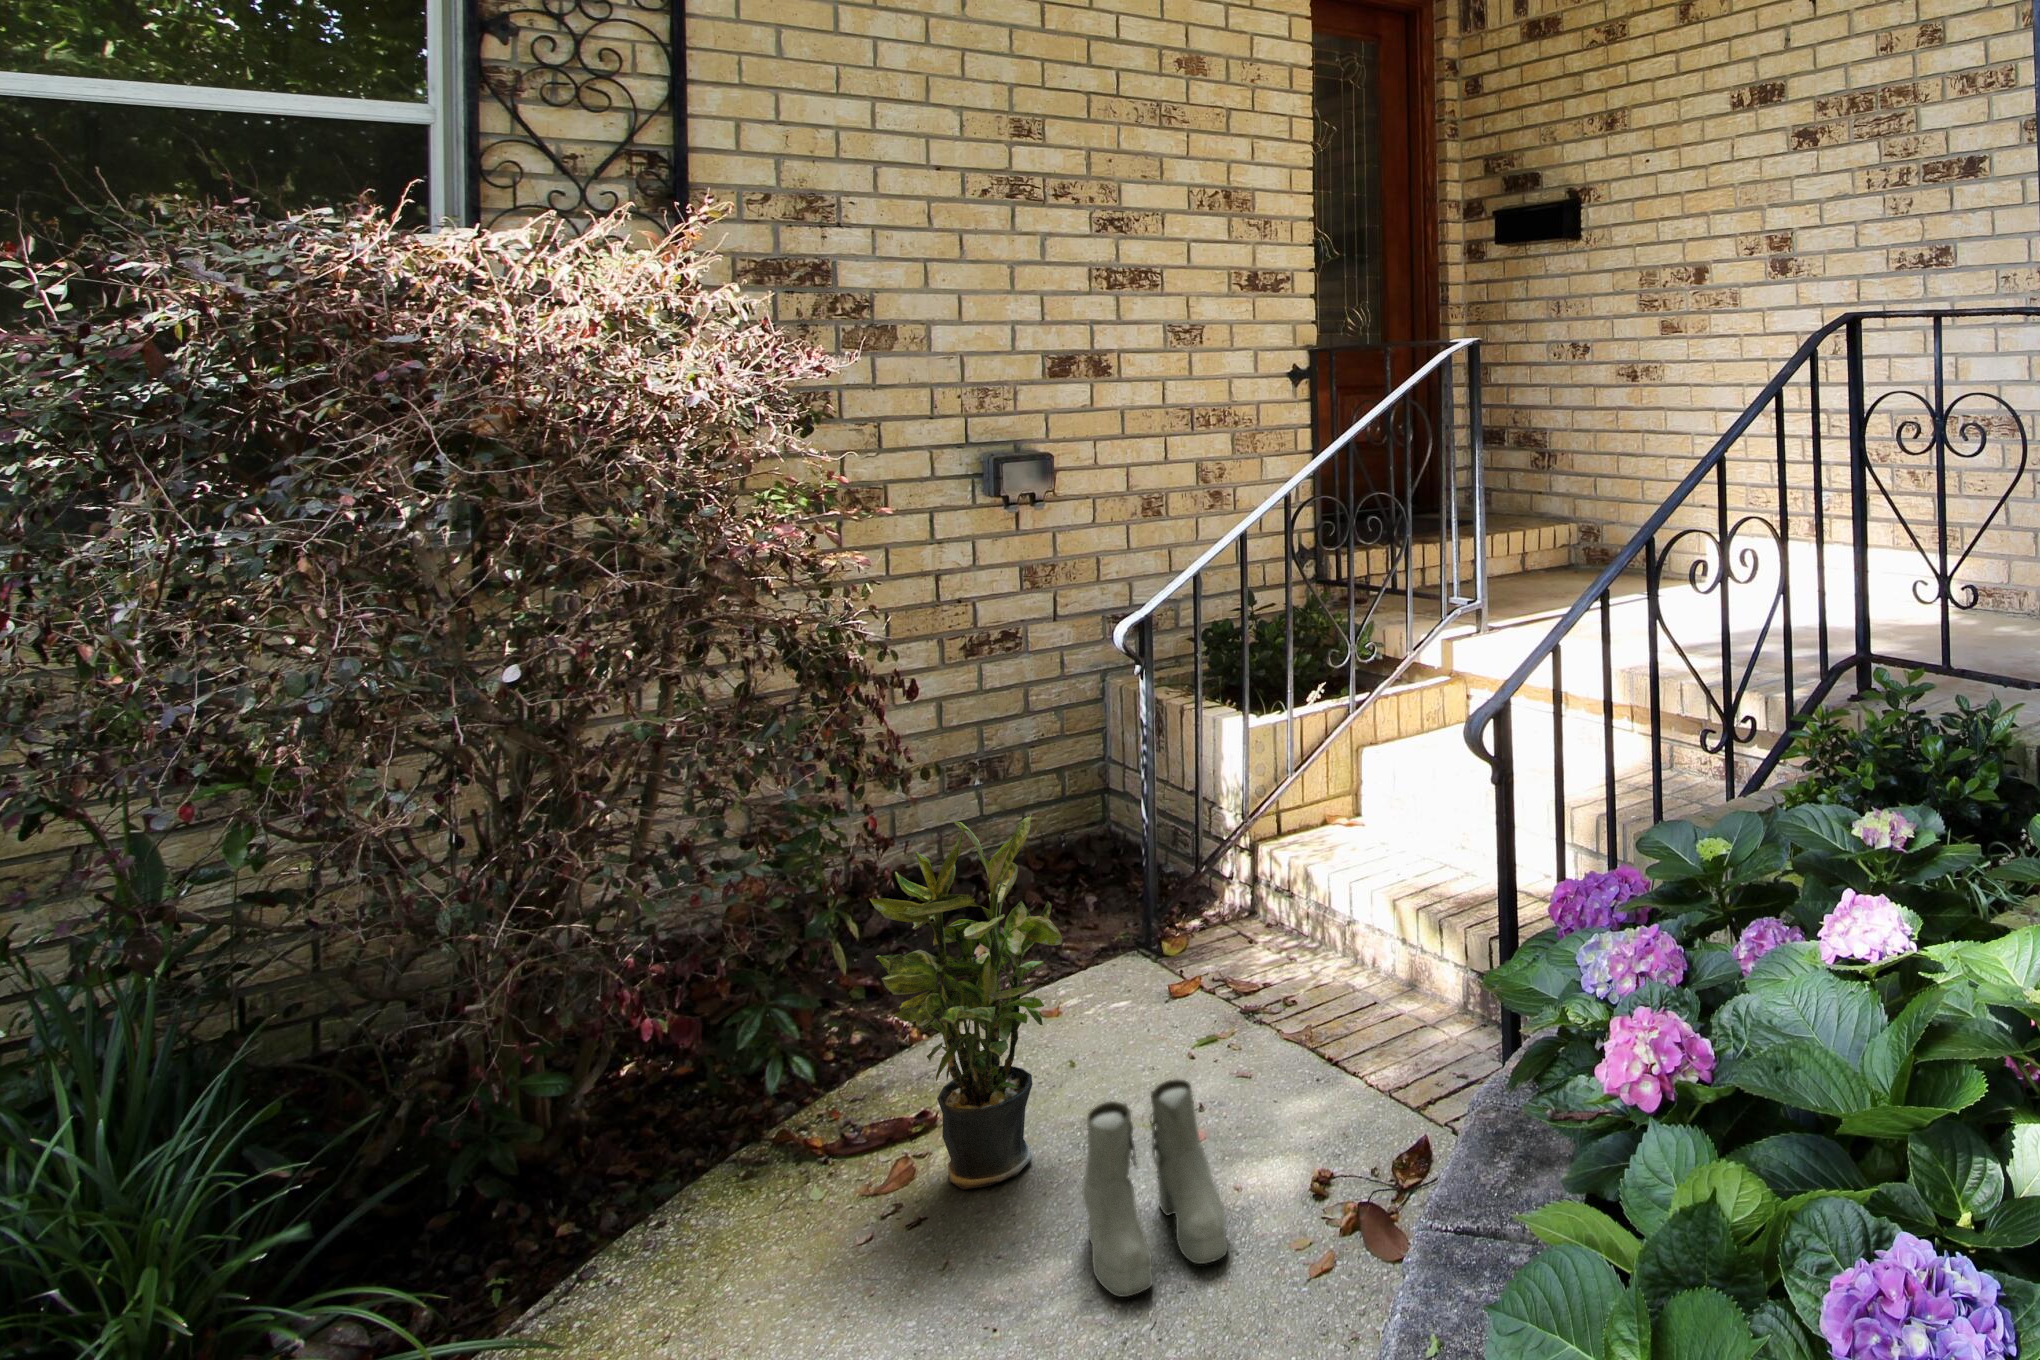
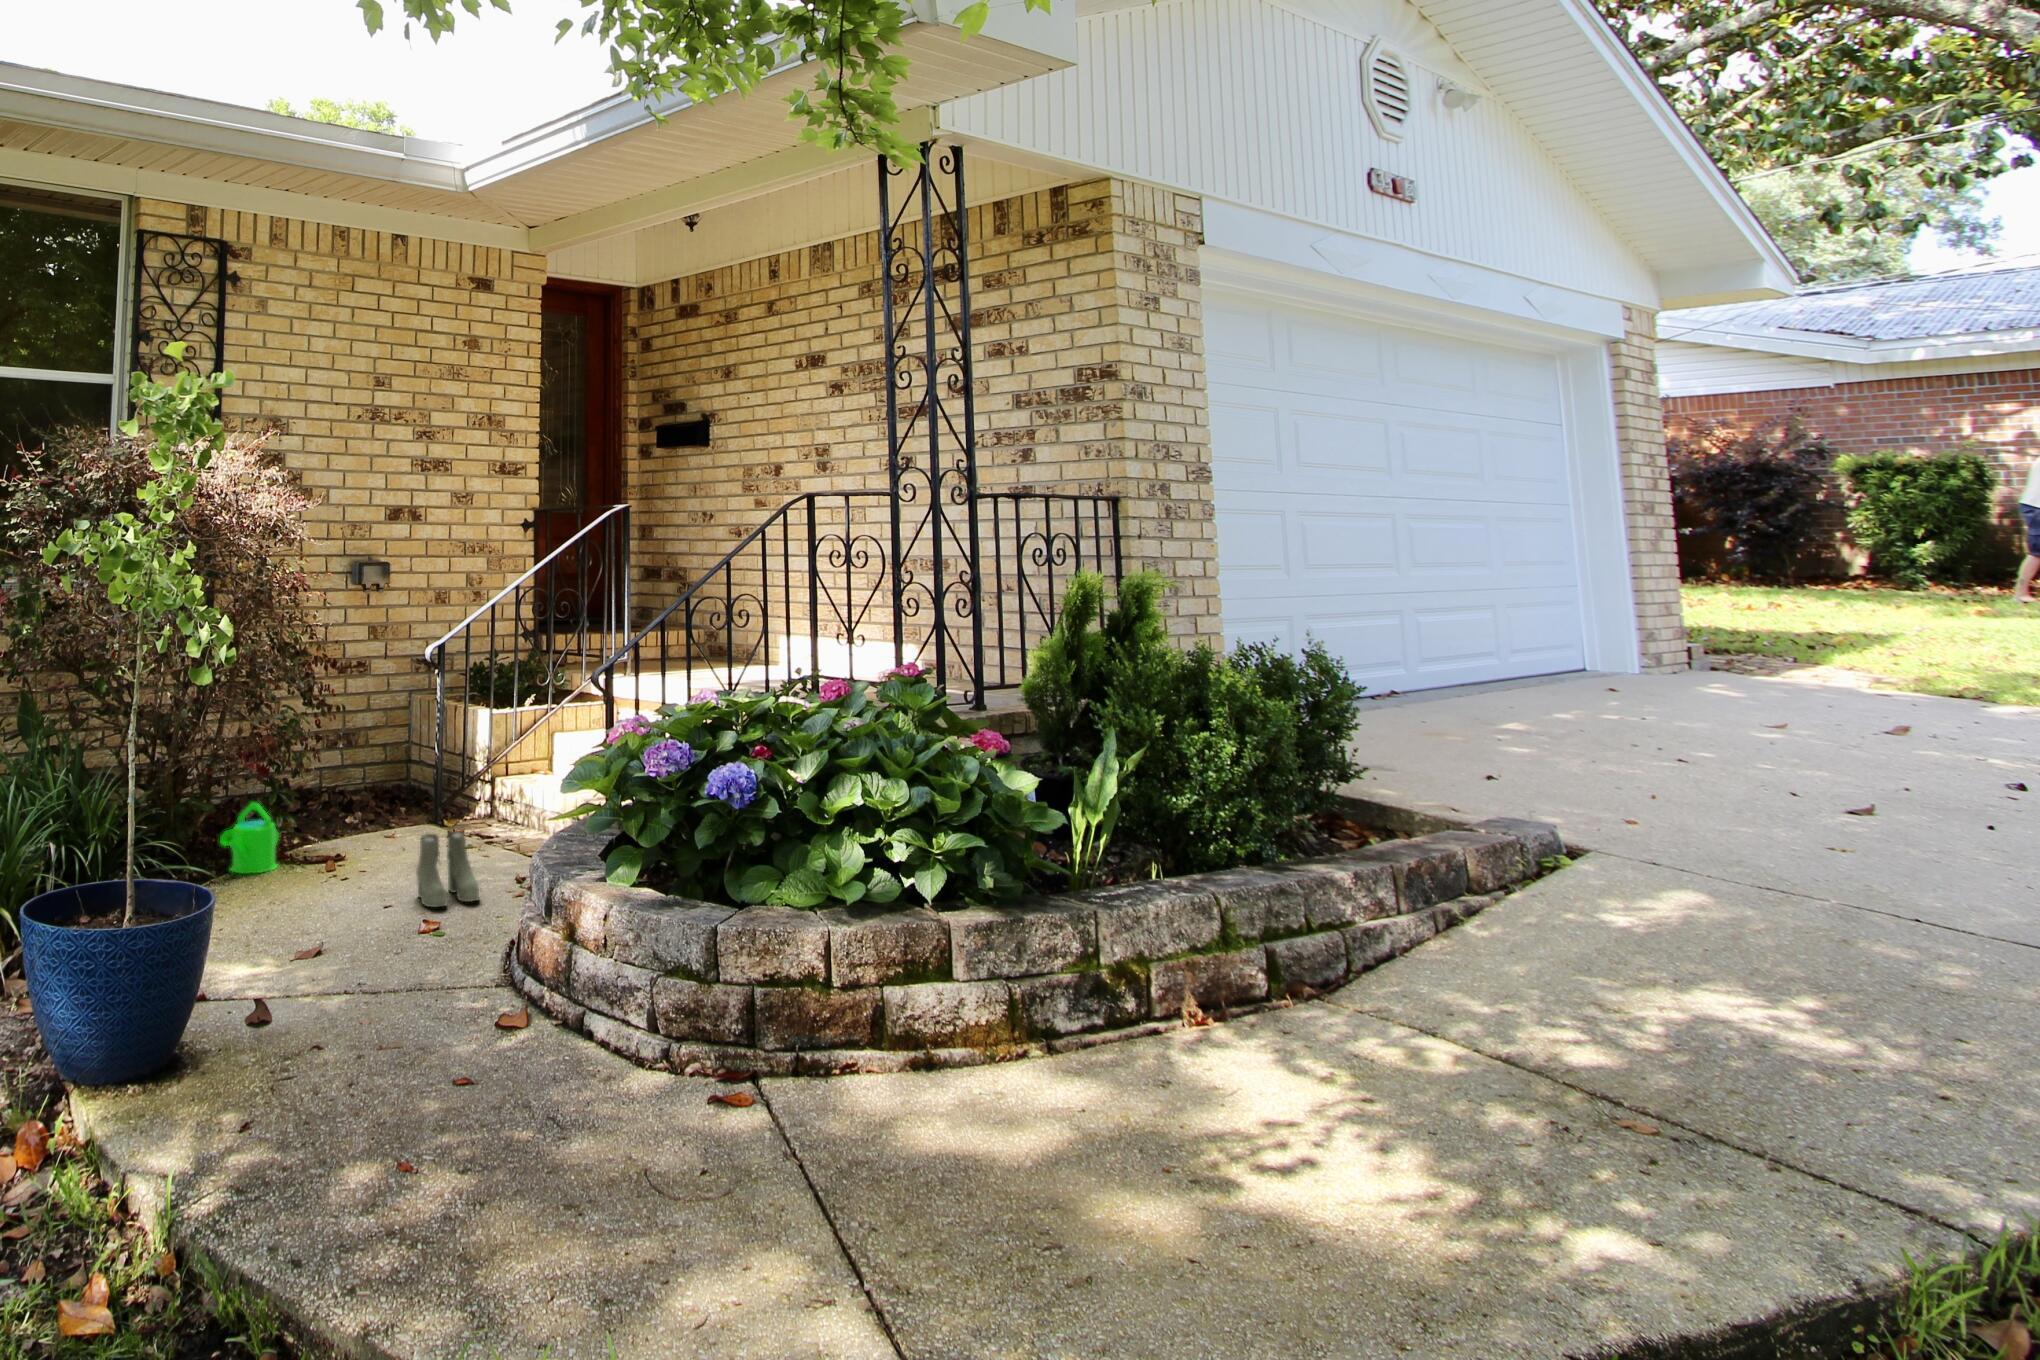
potted plant: present [869,814,1062,1190] -> none [323,715,405,884]
watering can: none [652,998,810,1159] -> present [220,803,279,873]

